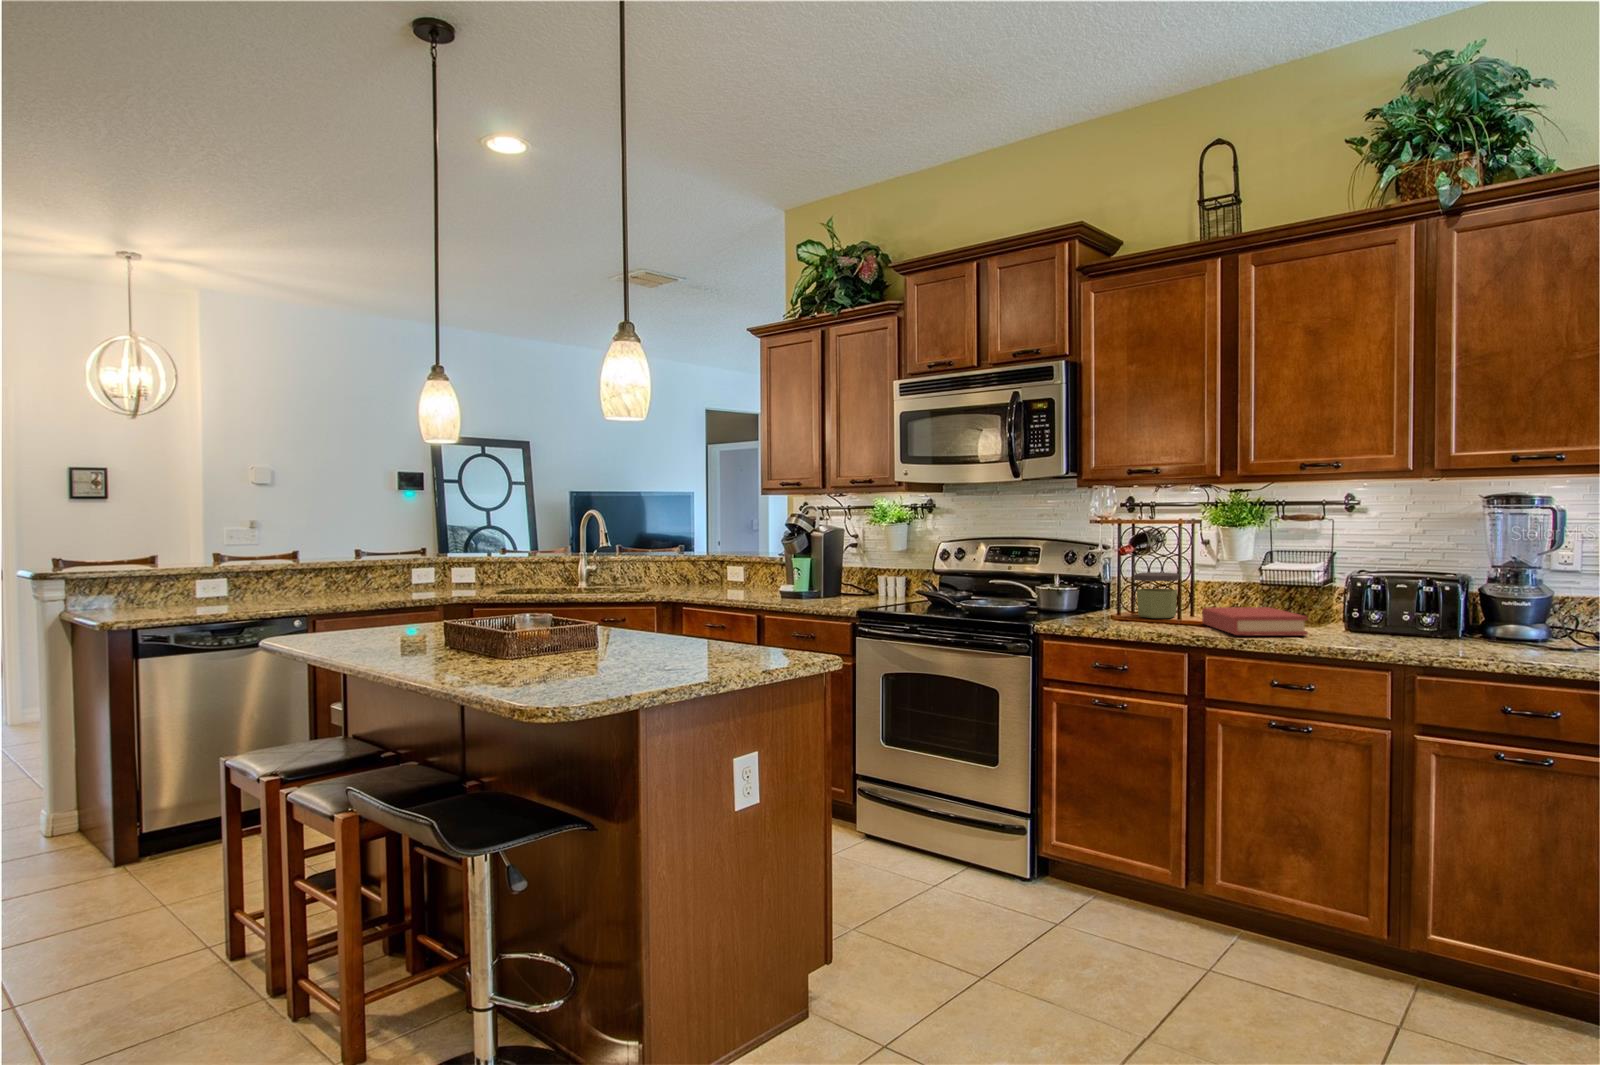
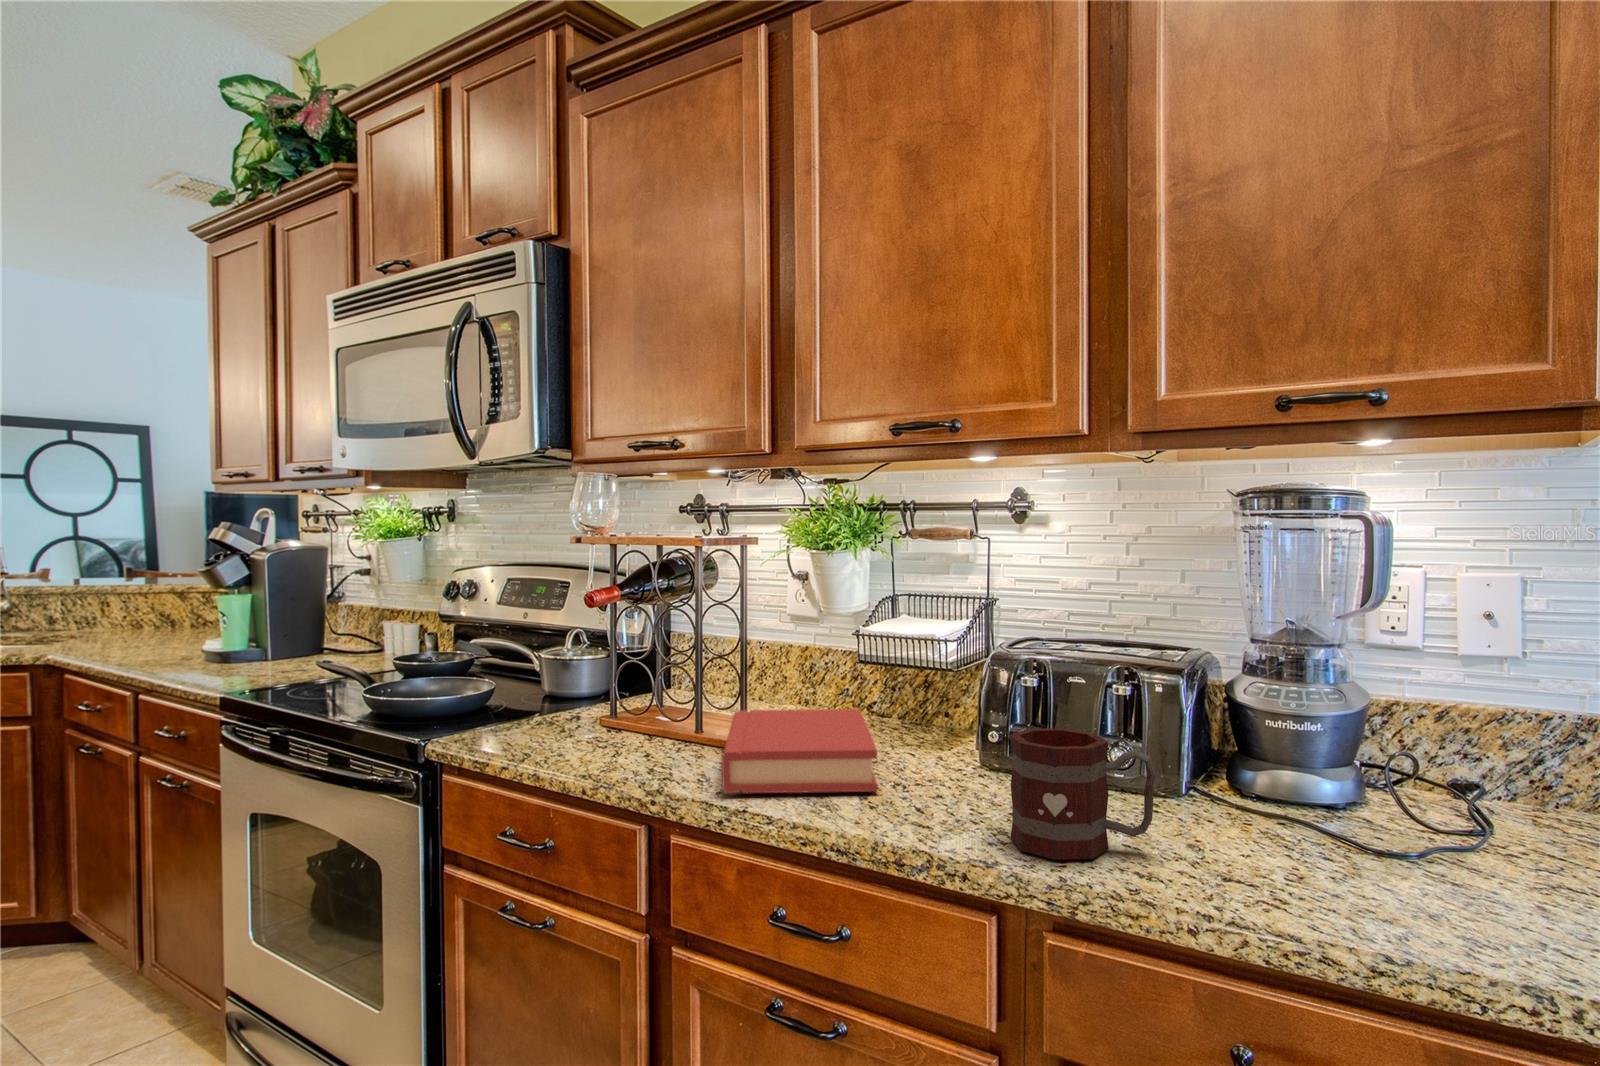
jar: present [1134,572,1179,618] -> none [646,634,728,724]
mug: none [1388,601,1458,649] -> present [1010,728,1155,860]

